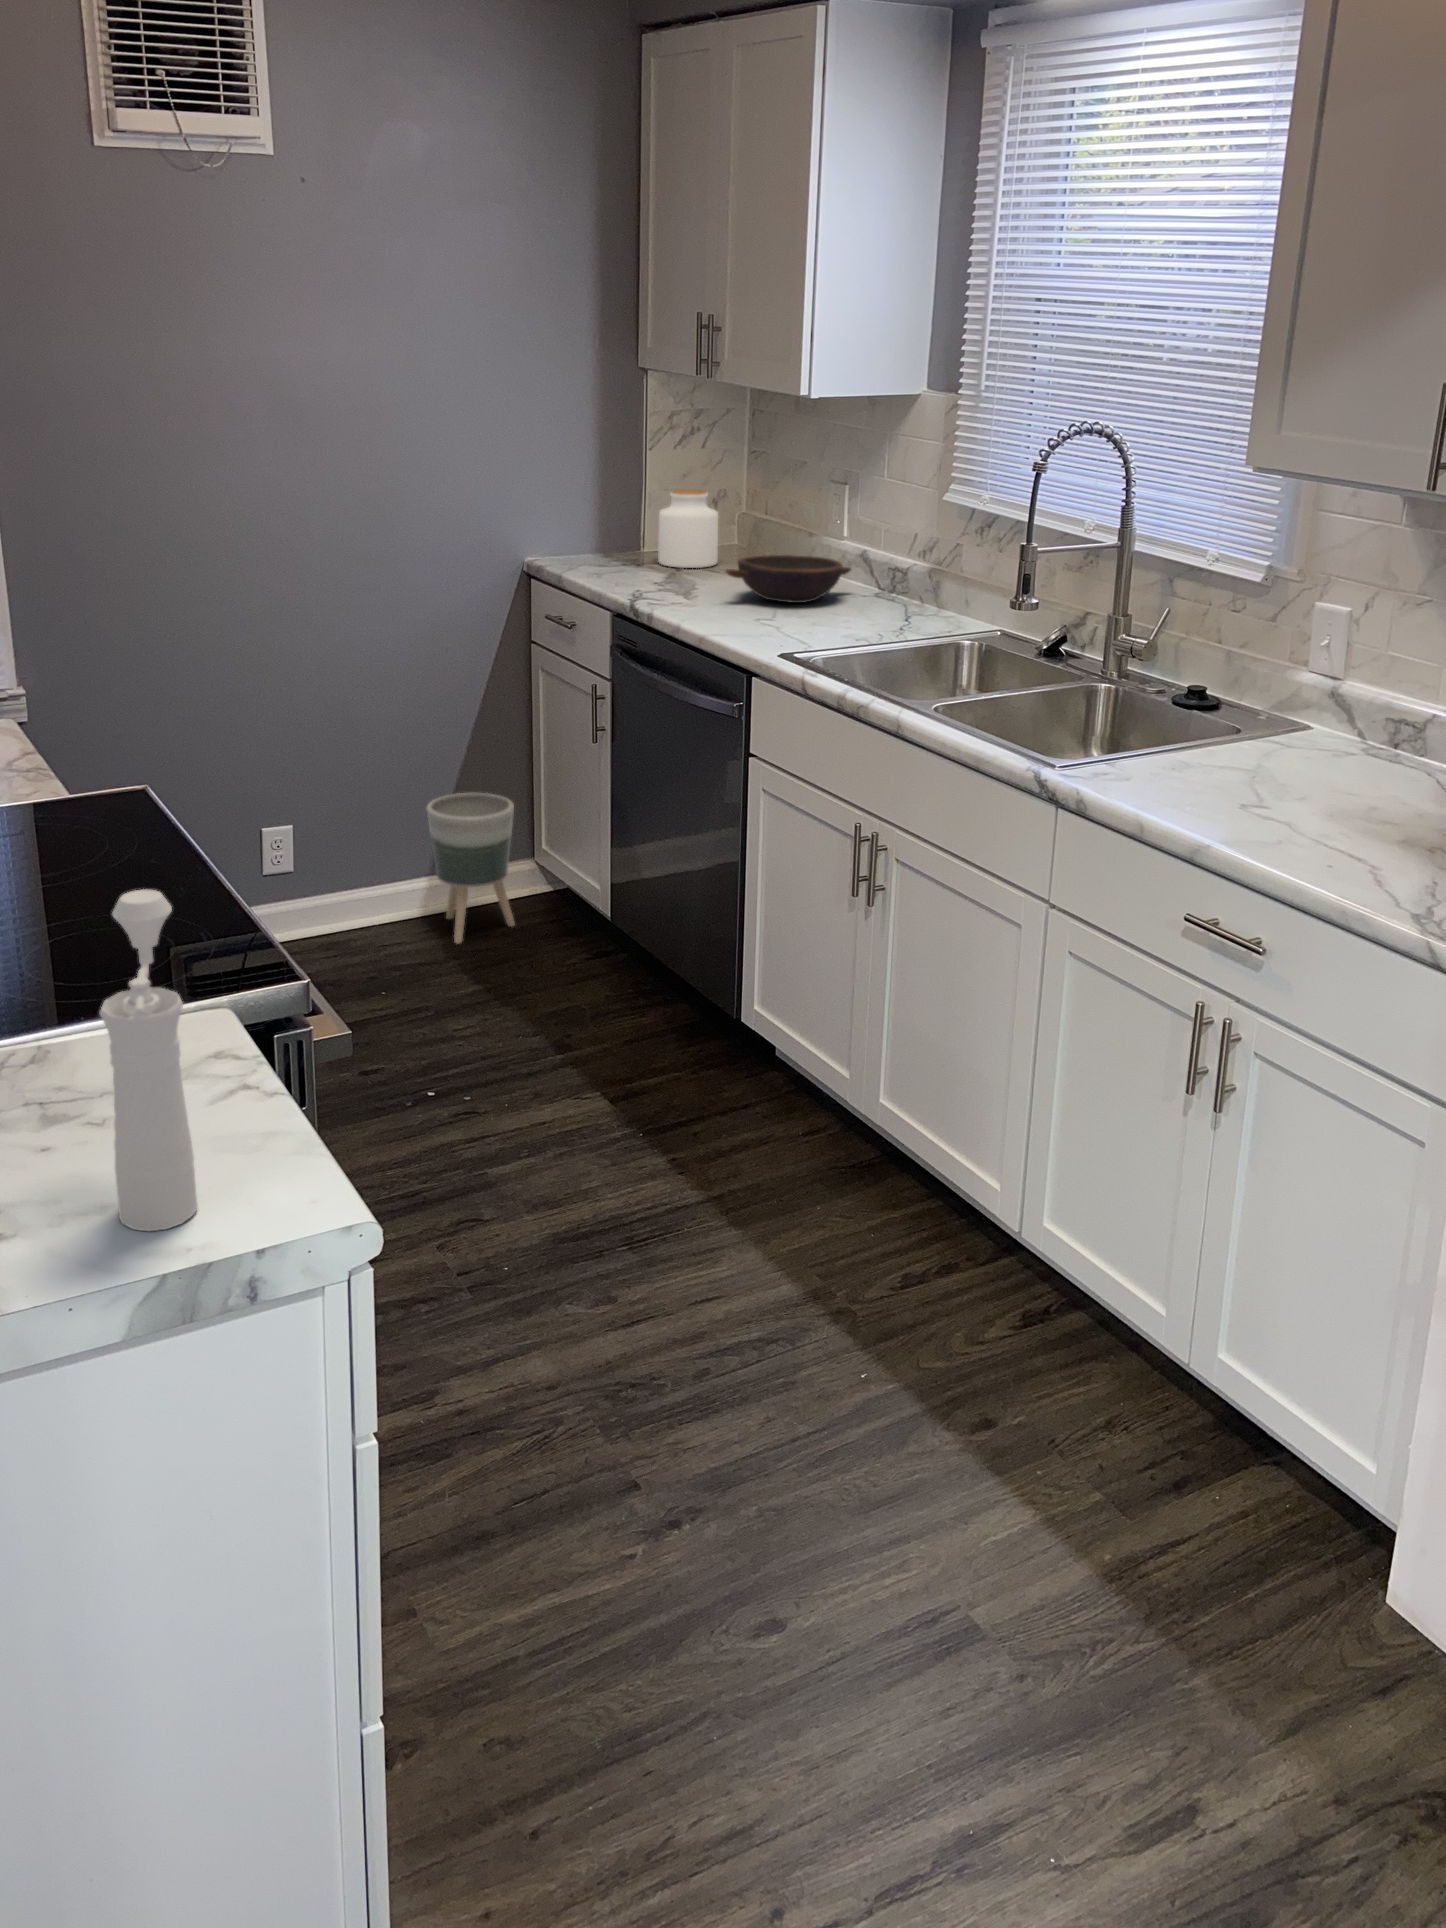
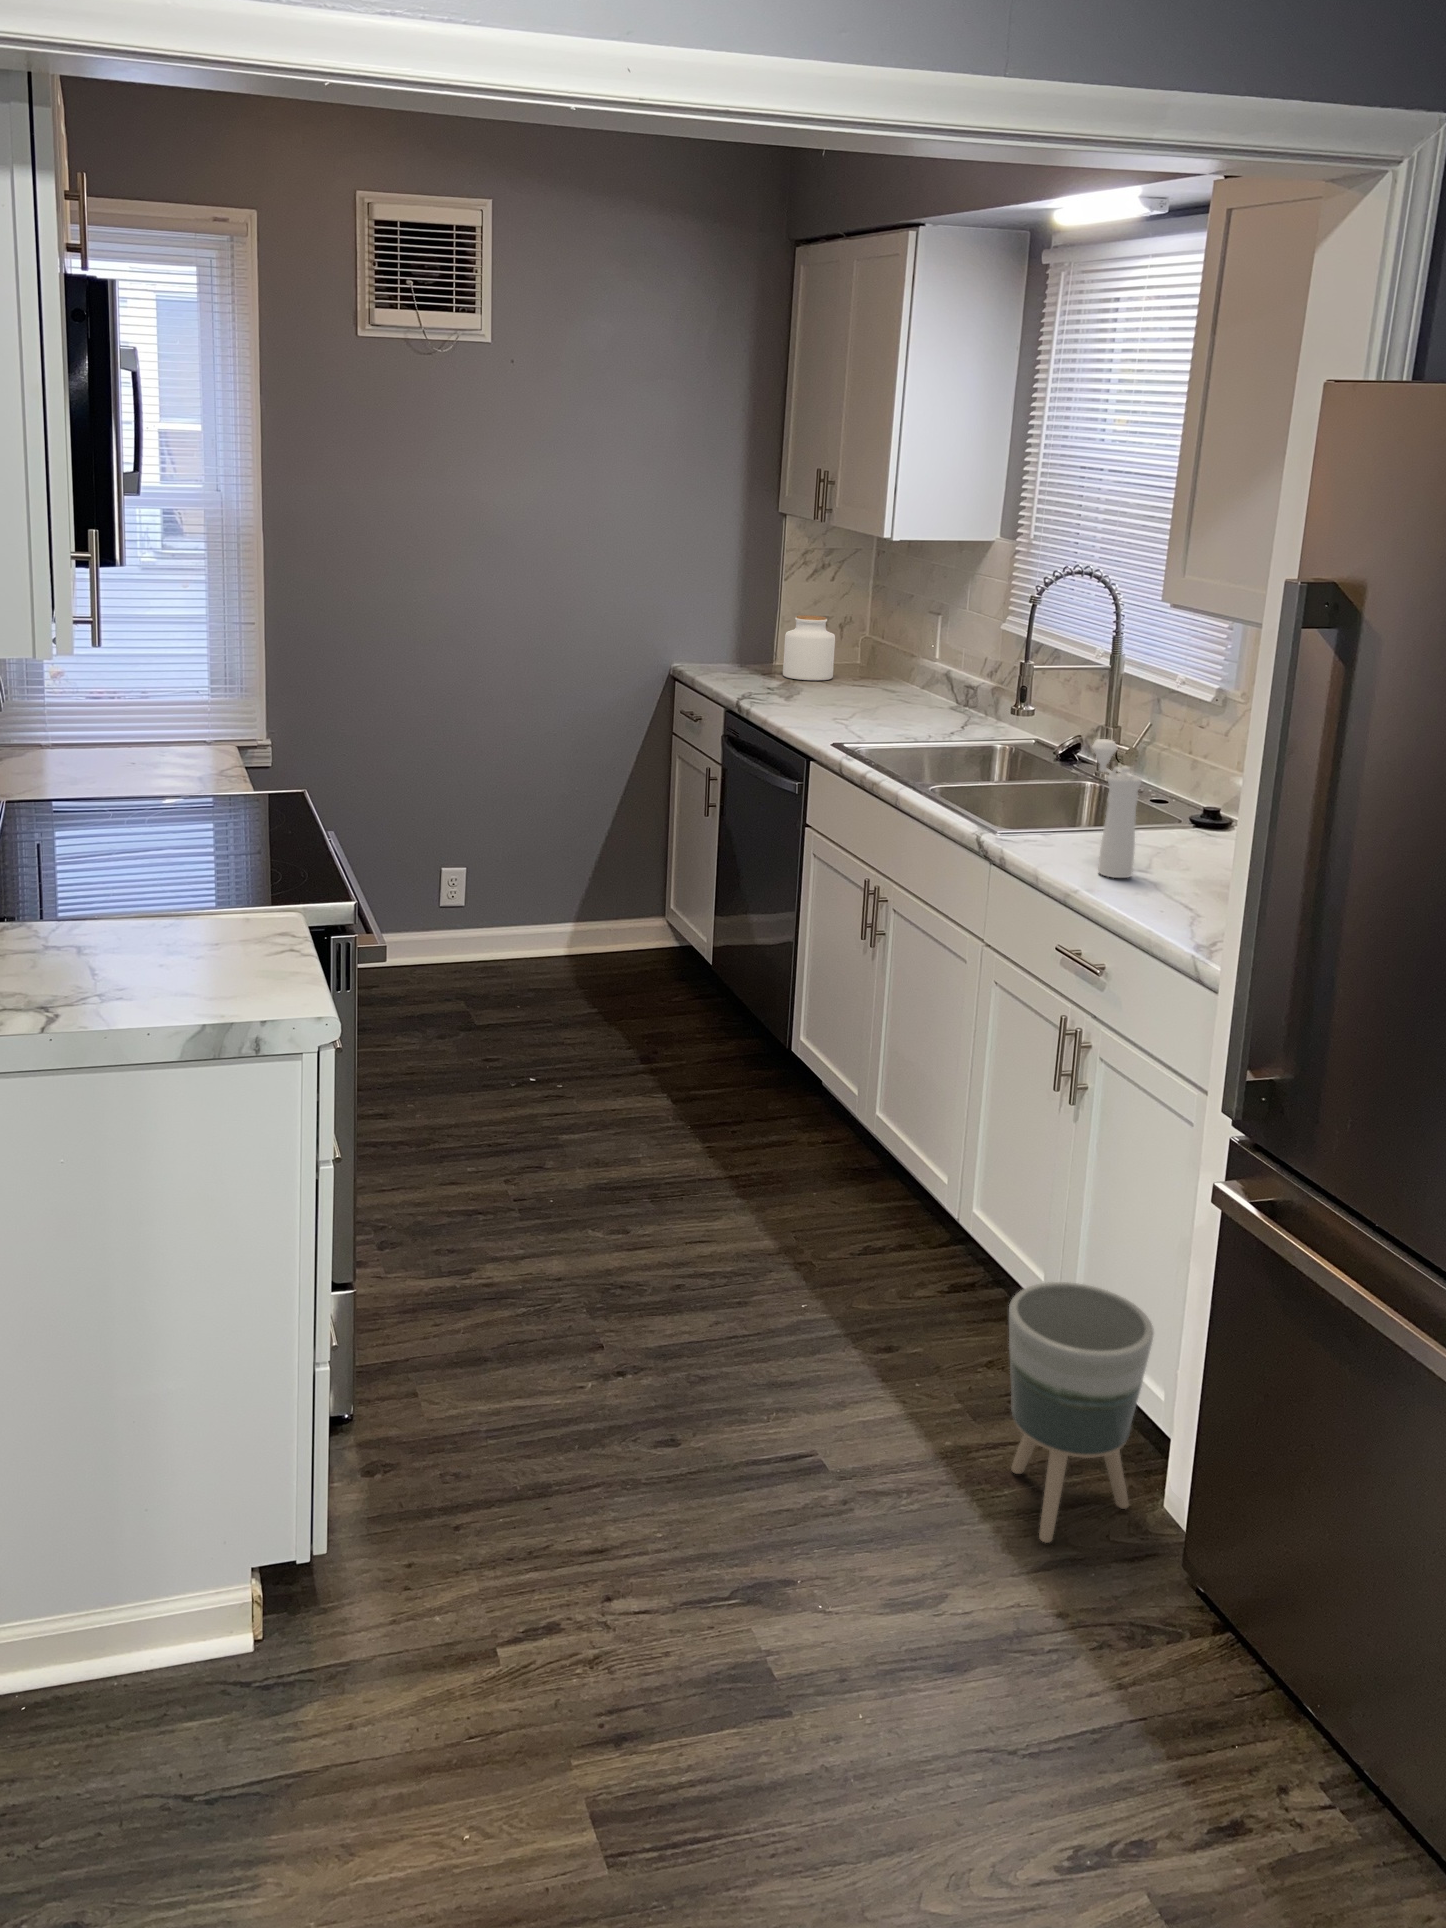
bowl: present [725,555,851,603] -> none [817,671,930,710]
planter: present [427,793,515,944] -> present [1009,1282,1154,1543]
pepper mill: present [99,890,198,1231] -> present [1092,739,1142,878]

